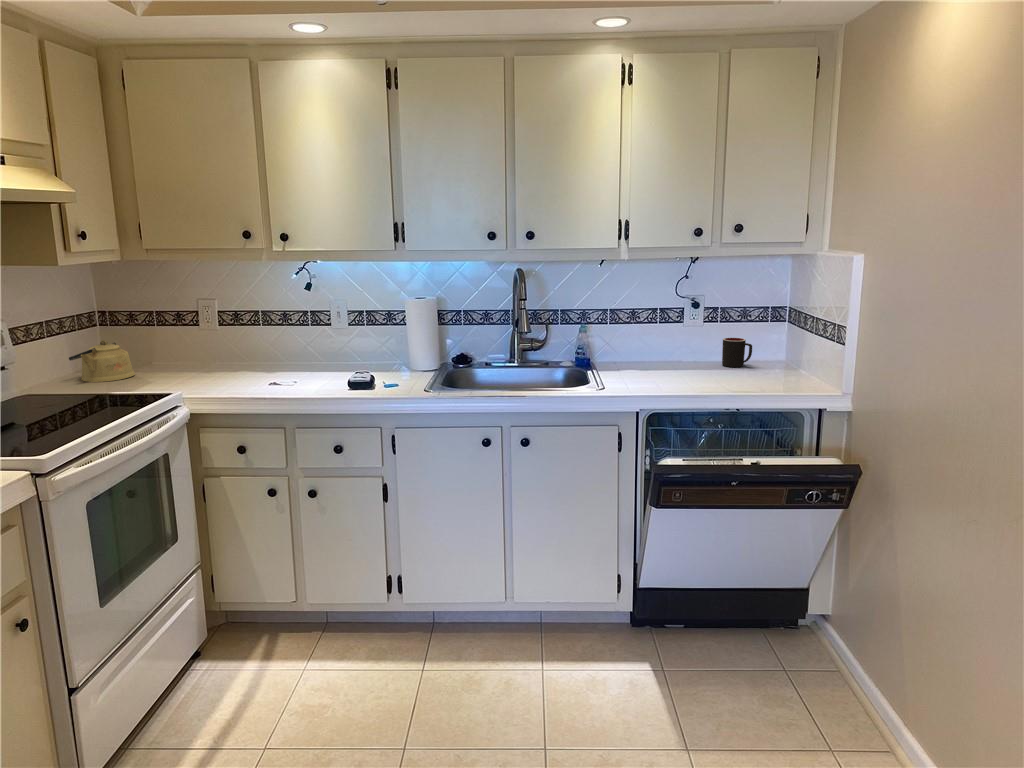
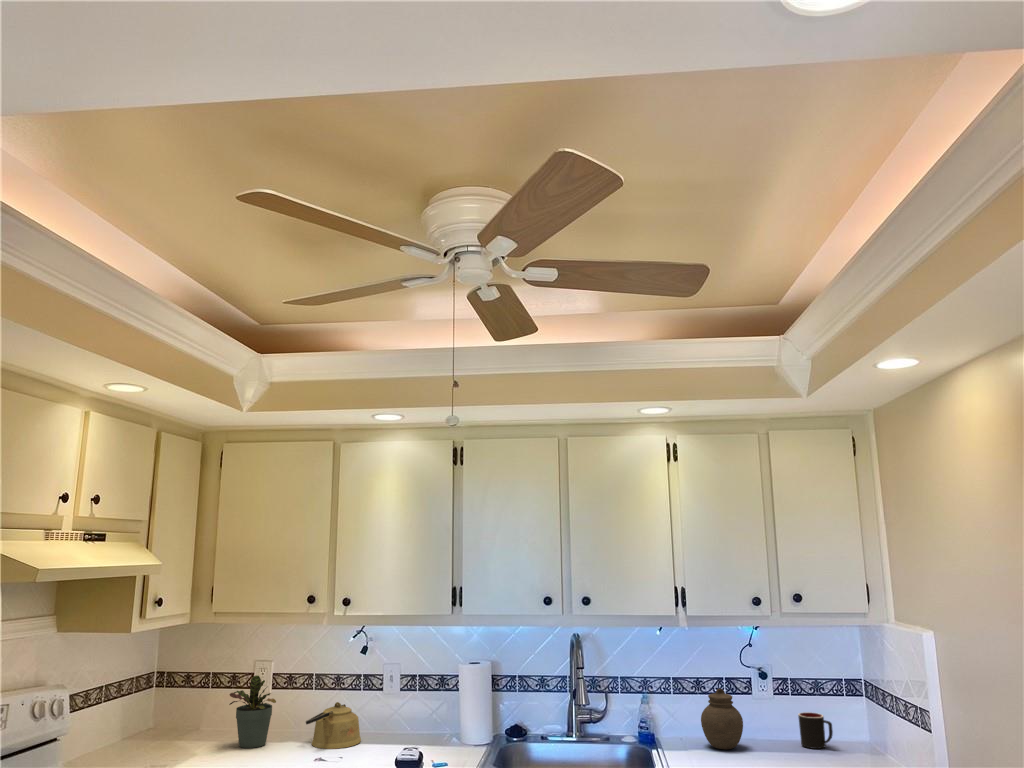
potted plant: none [176,311,225,376] -> present [229,676,276,748]
jar: none [634,317,672,369] -> present [701,689,743,749]
kettle: present [69,340,135,382] -> present [306,702,361,749]

